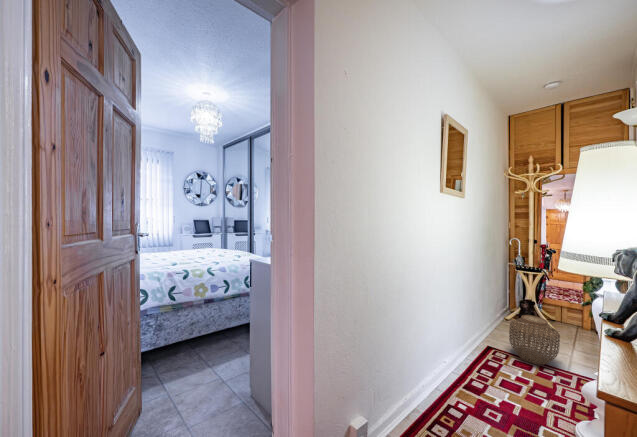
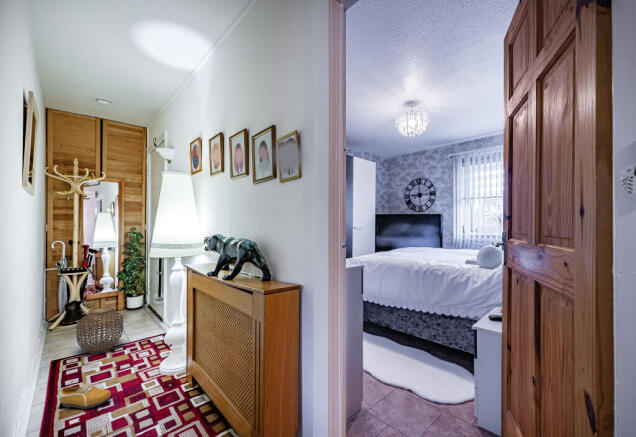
shoe: none [464,373,500,411] -> present [59,383,111,409]

